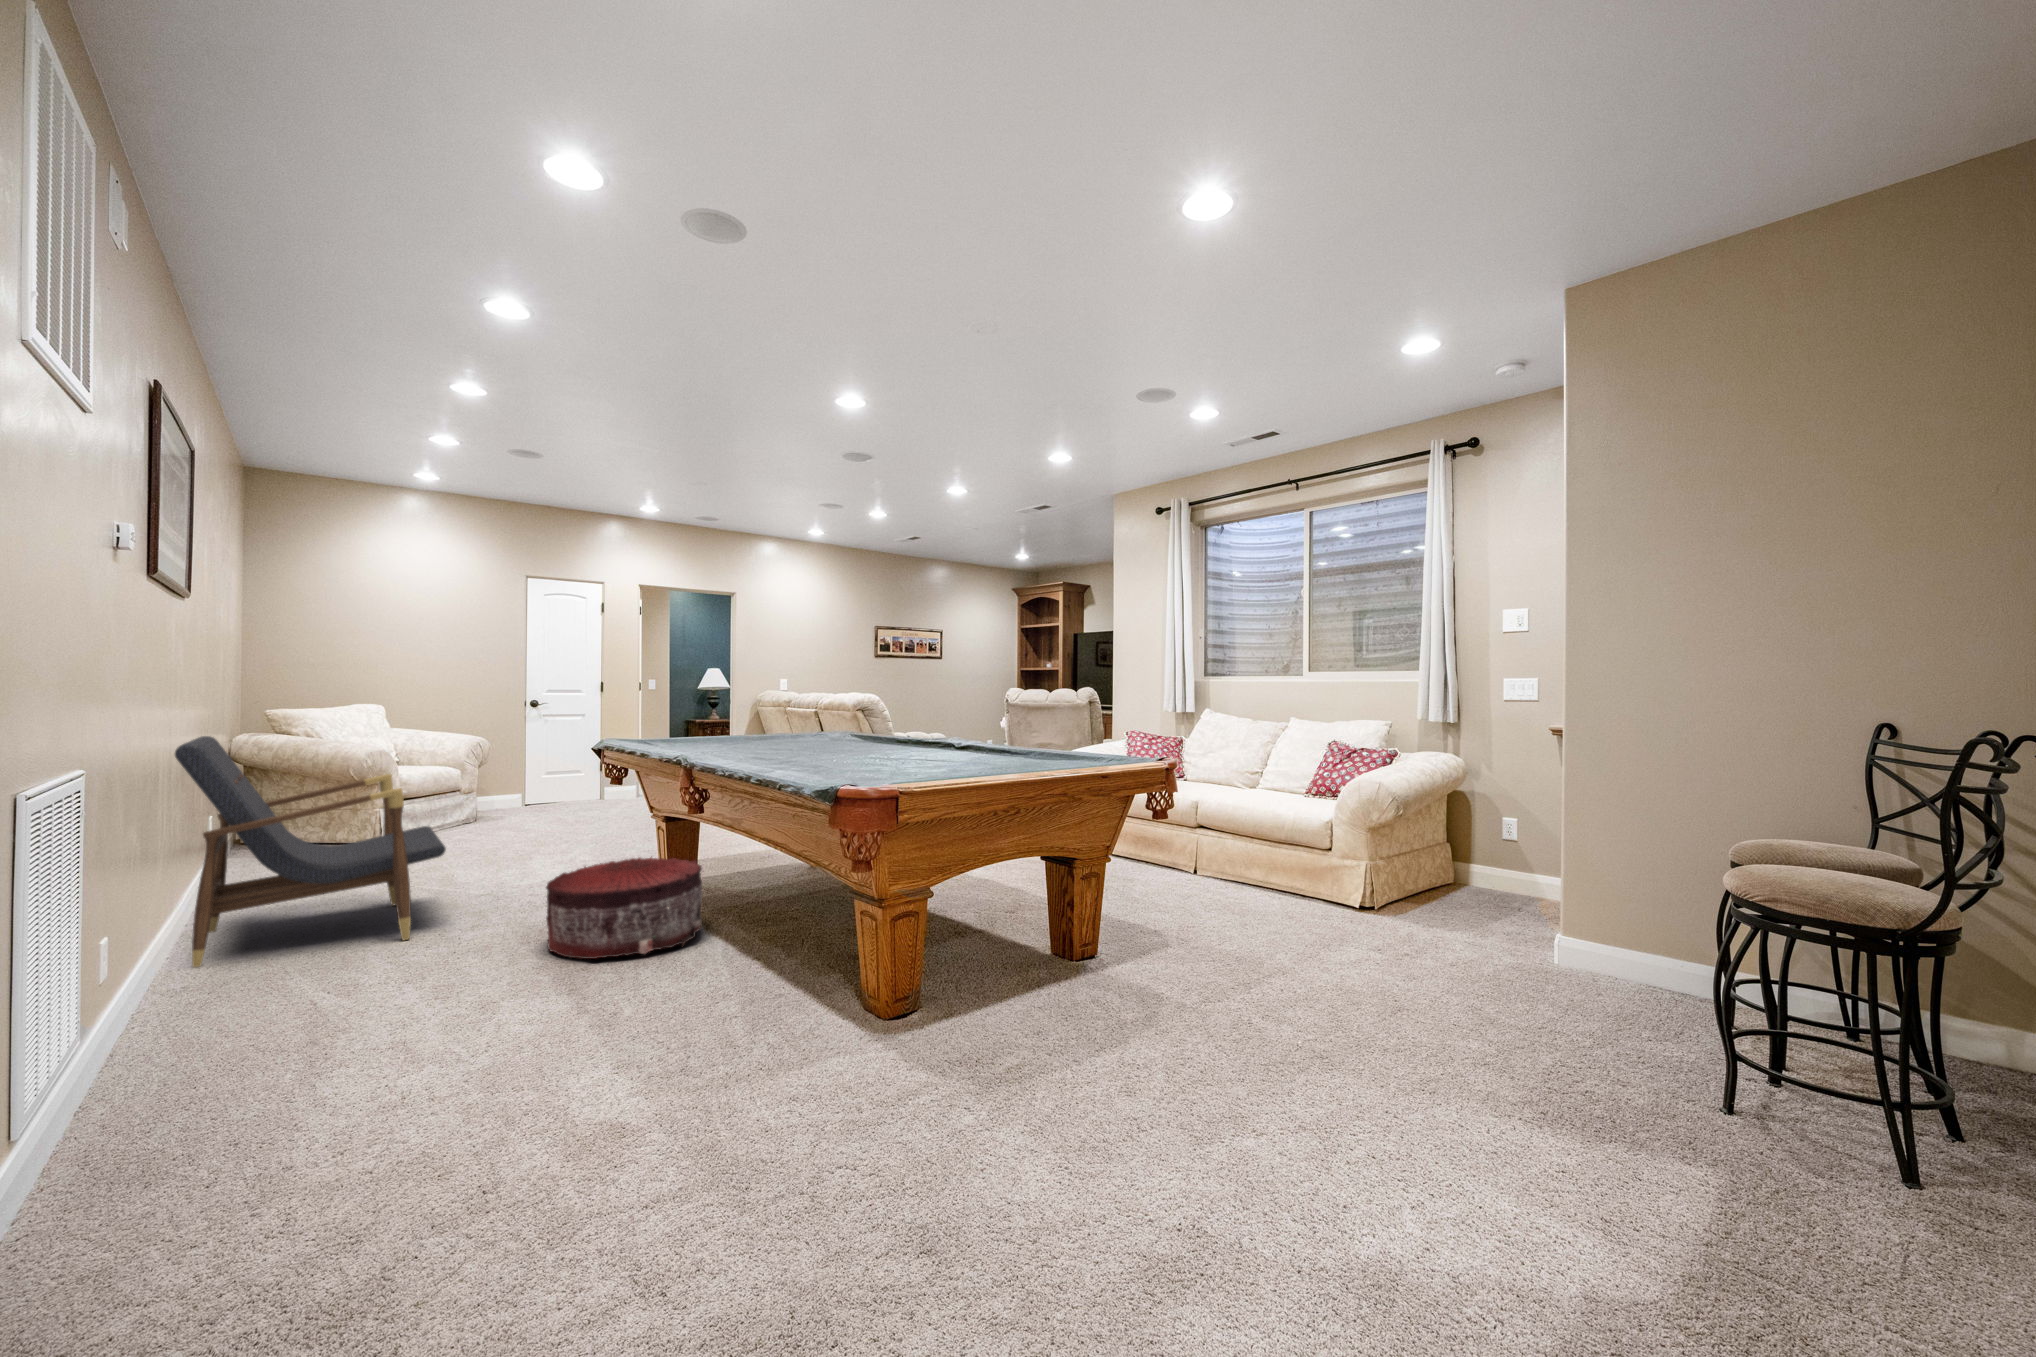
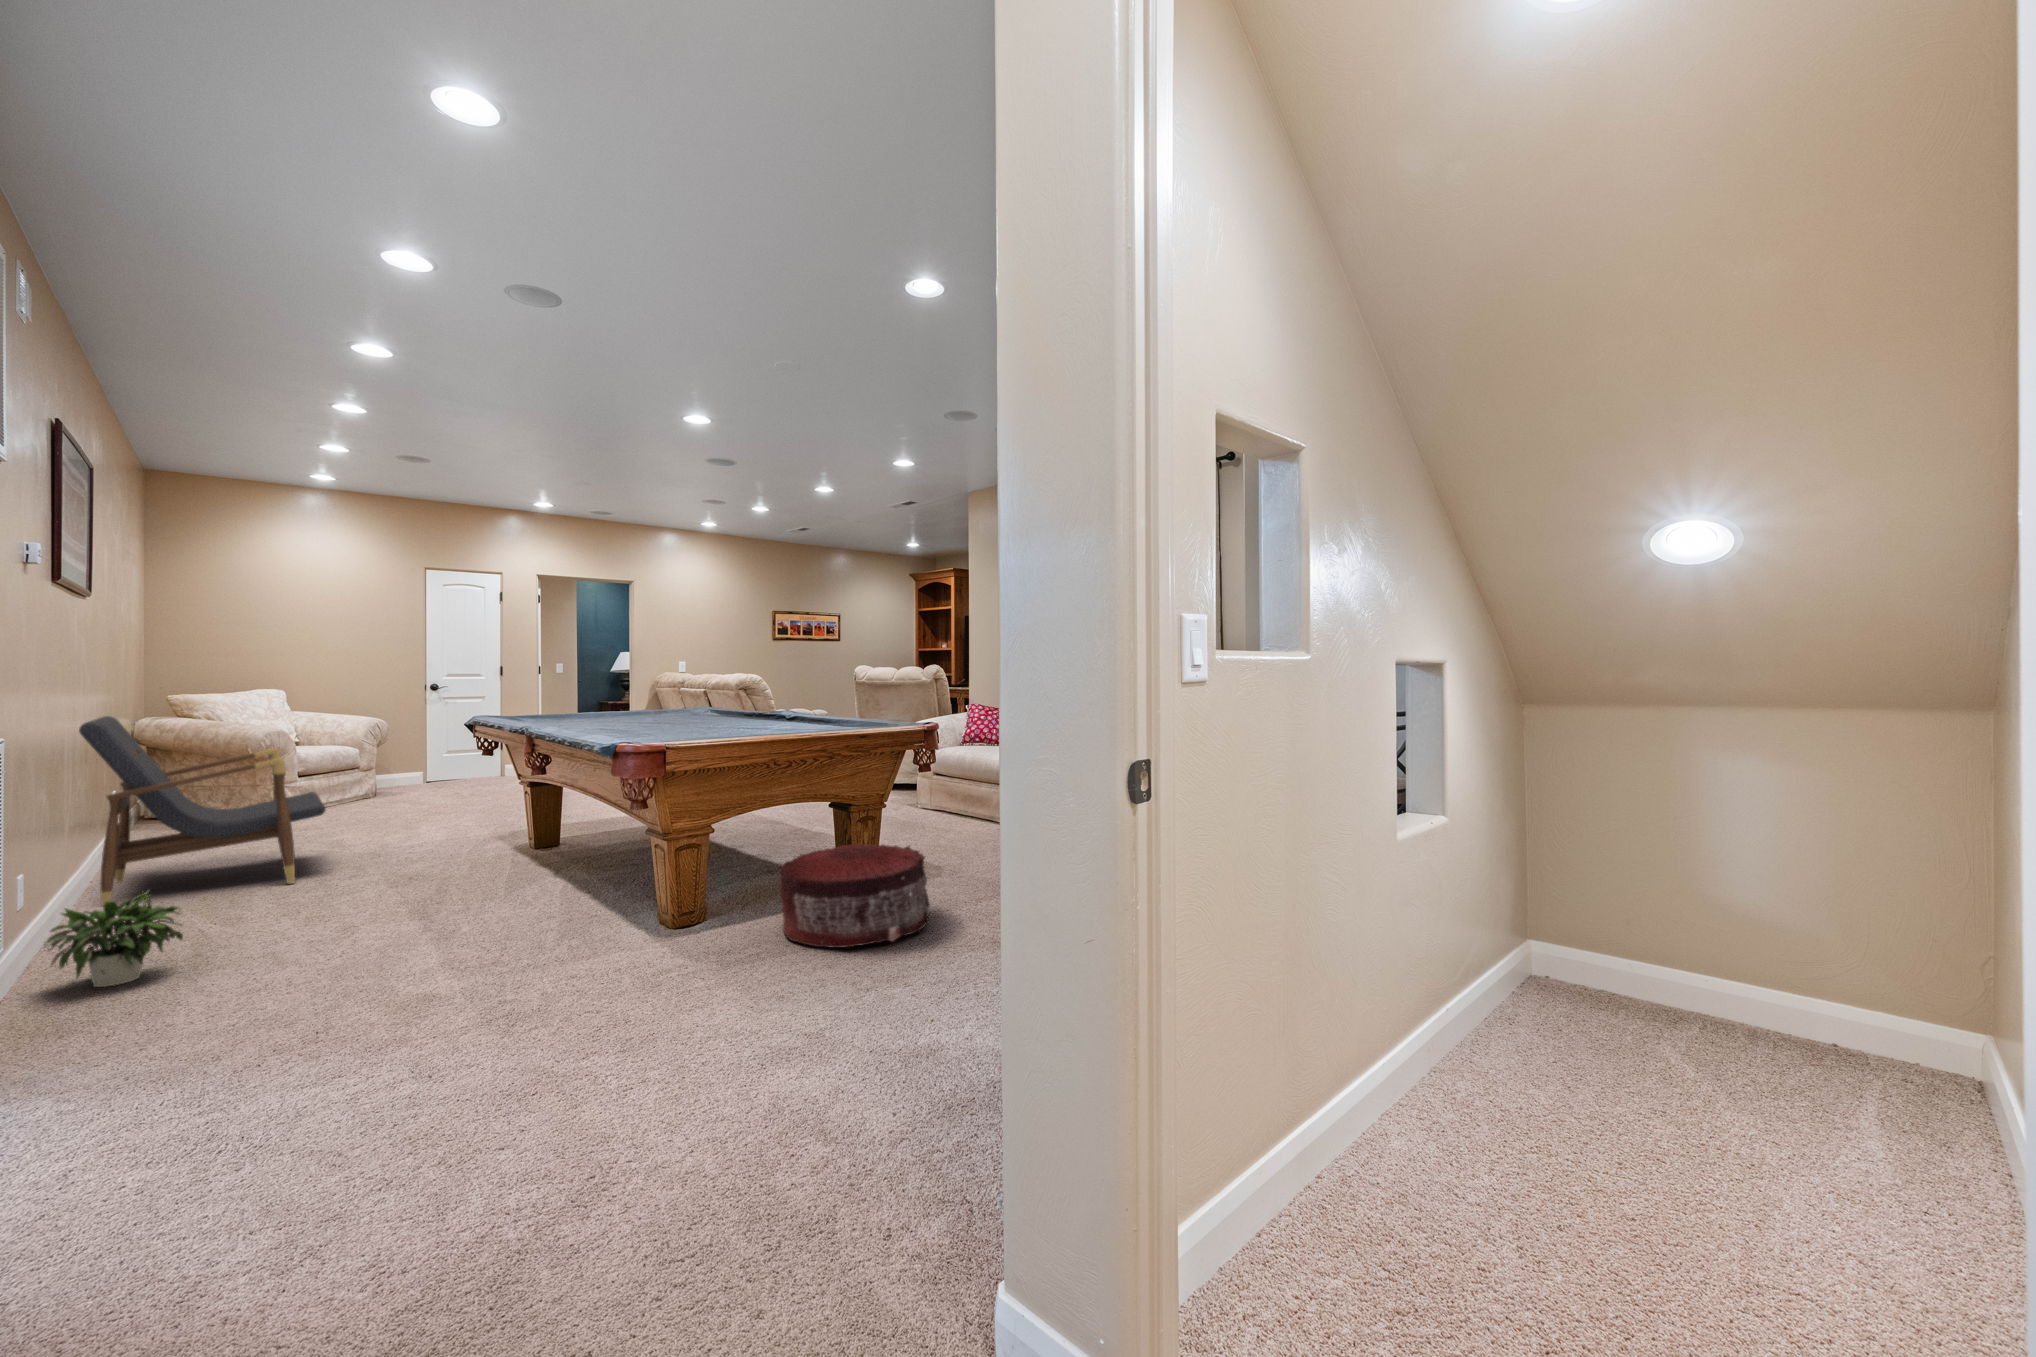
pouf: present [546,857,703,959] -> present [780,843,930,948]
potted plant: none [70,969,294,1153] -> present [10,891,183,1013]

